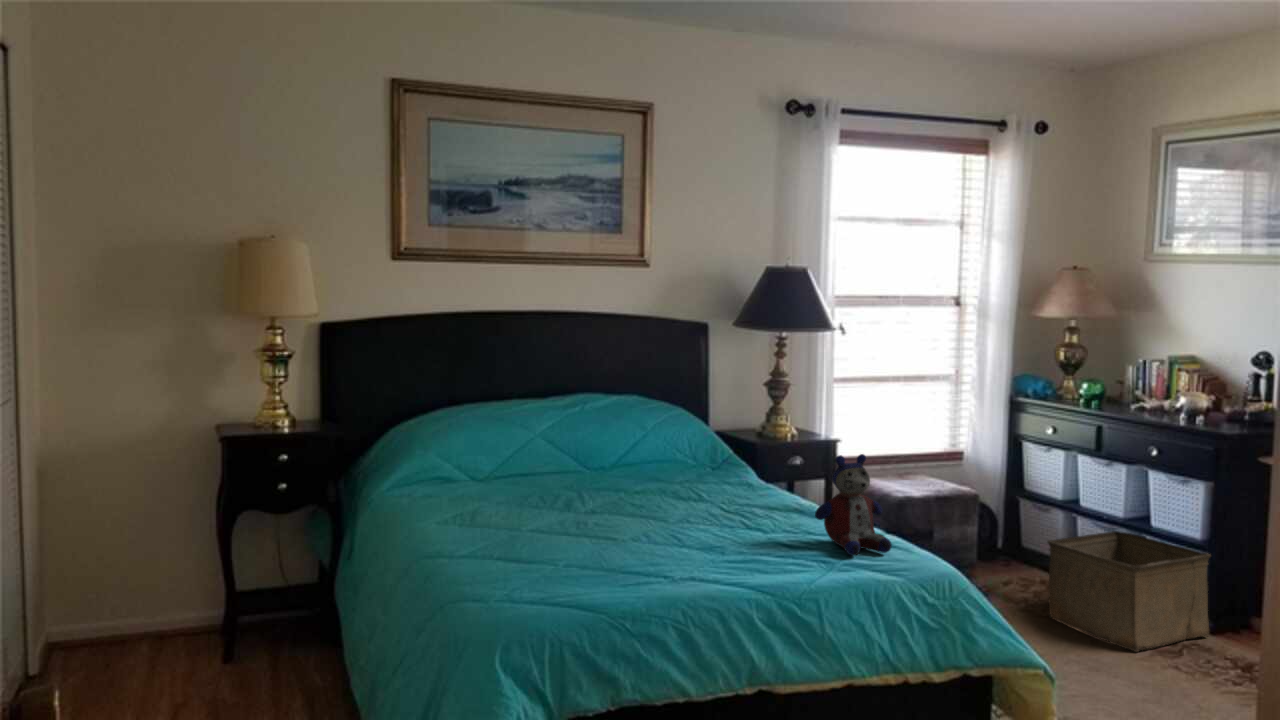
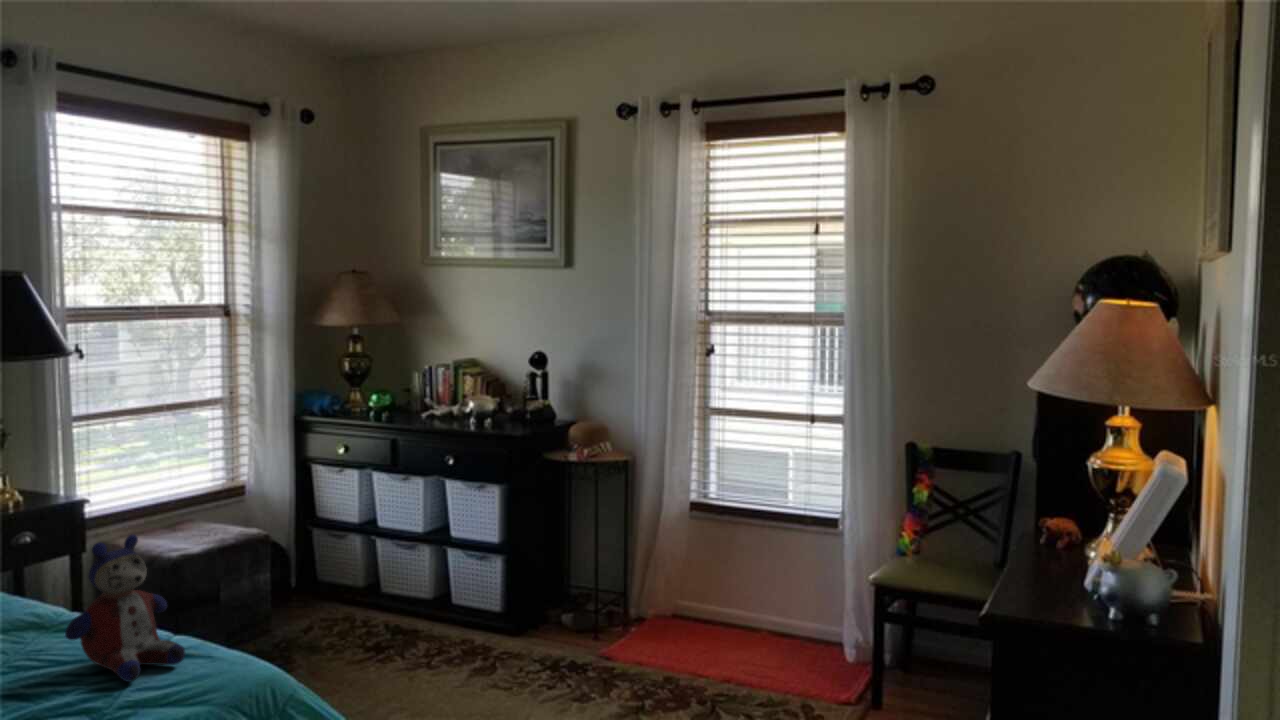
storage bin: present [1048,531,1211,652] -> none [354,549,515,678]

